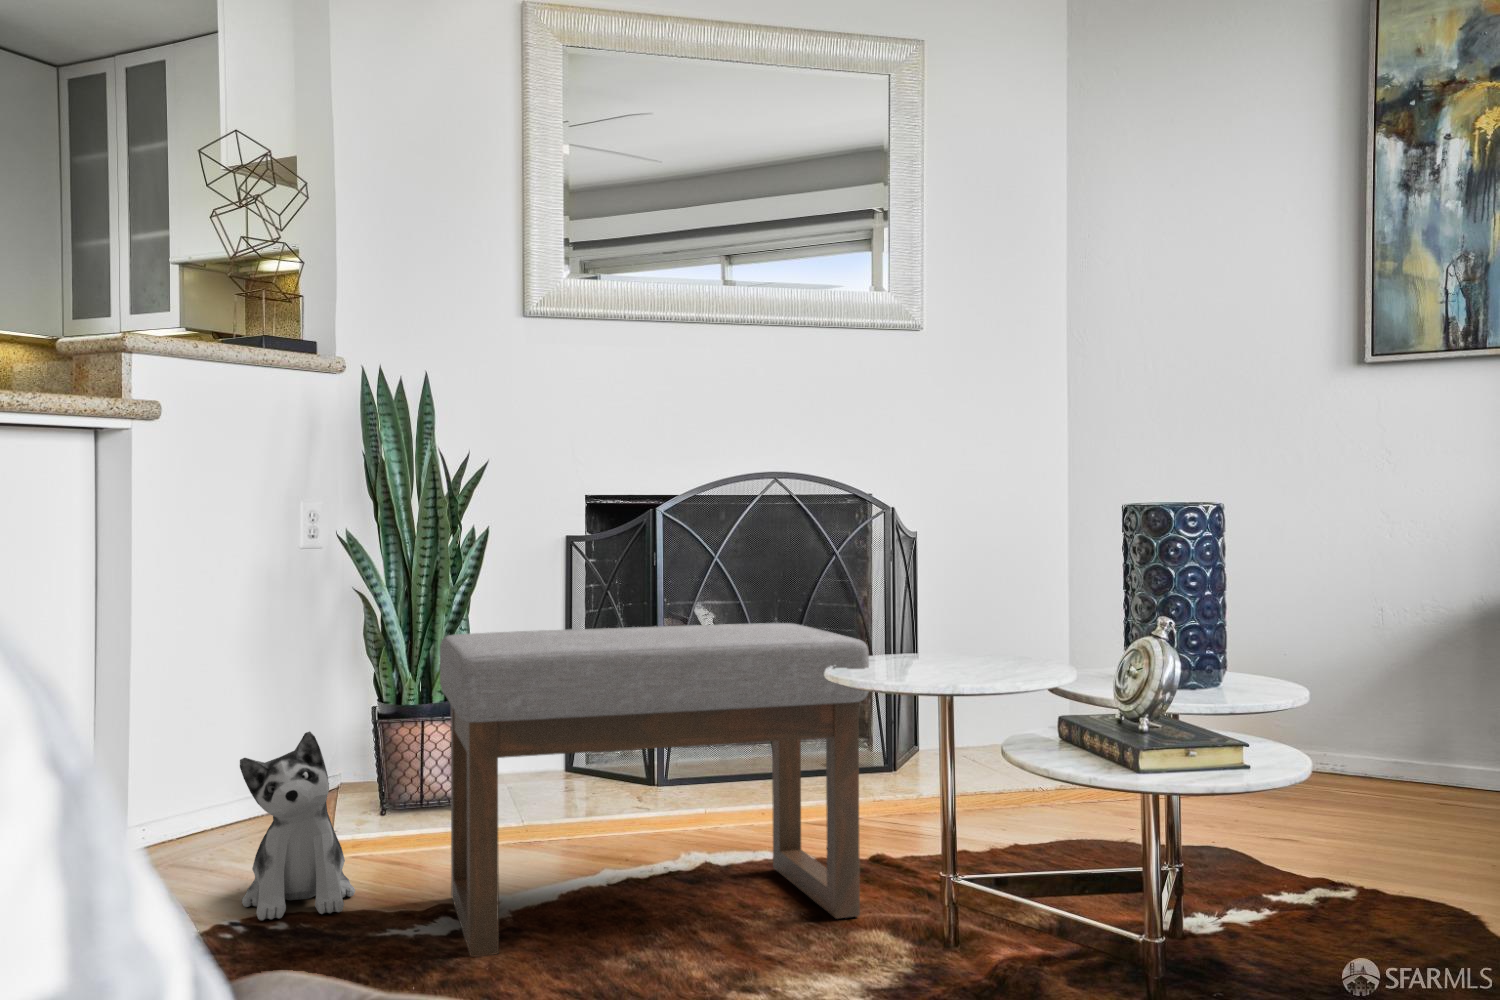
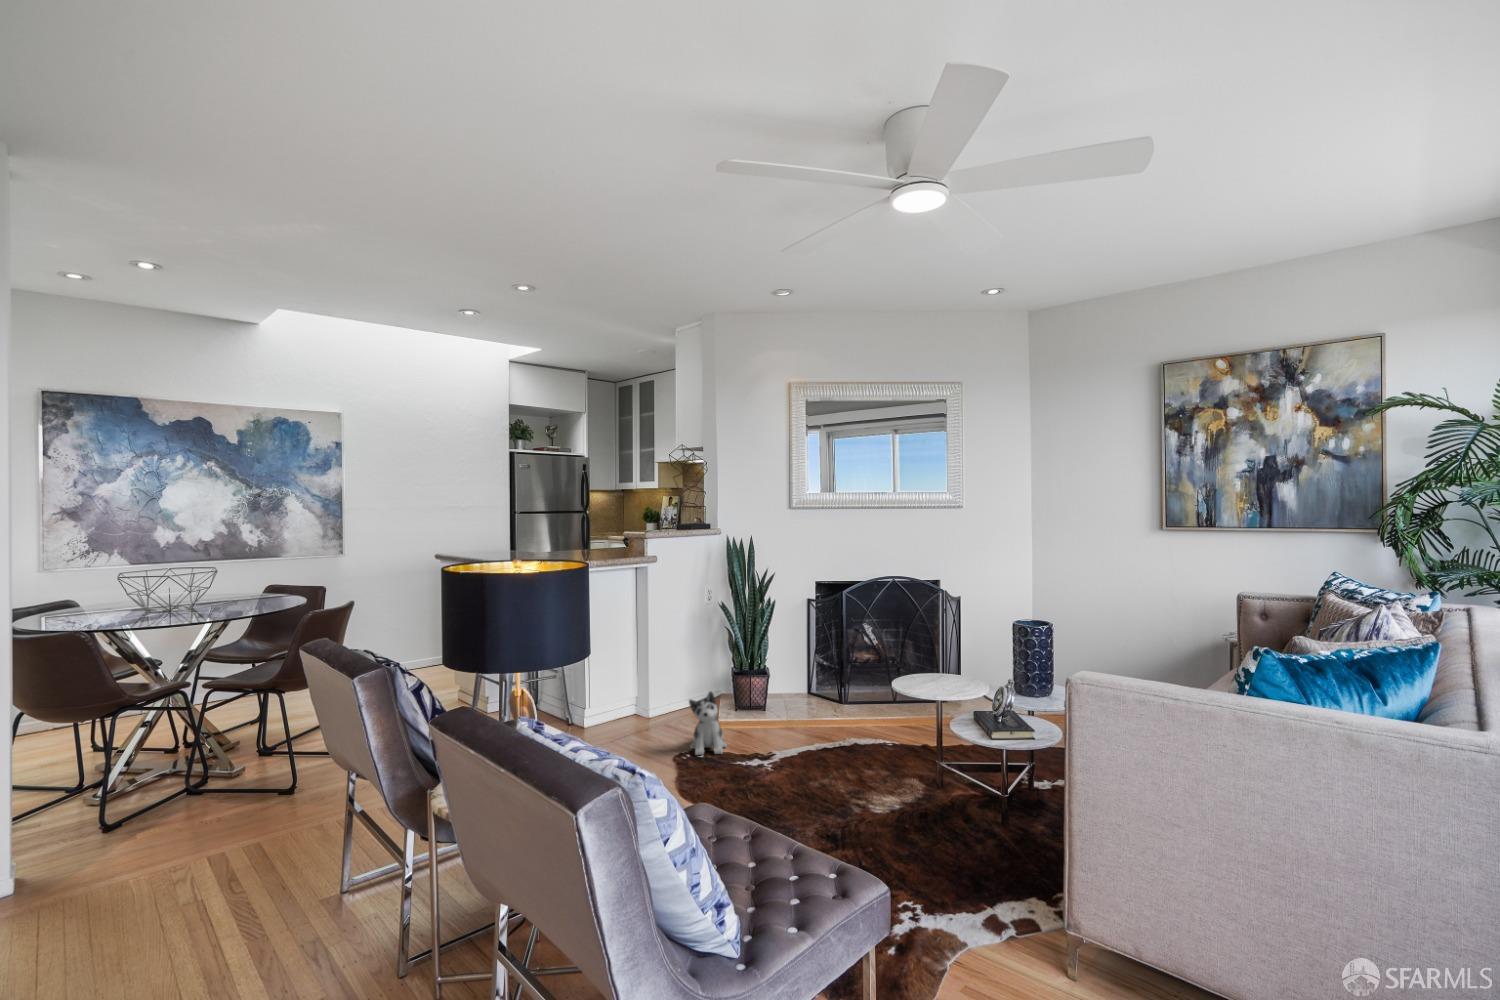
ottoman: present [440,623,869,957] -> none [754,656,903,776]

